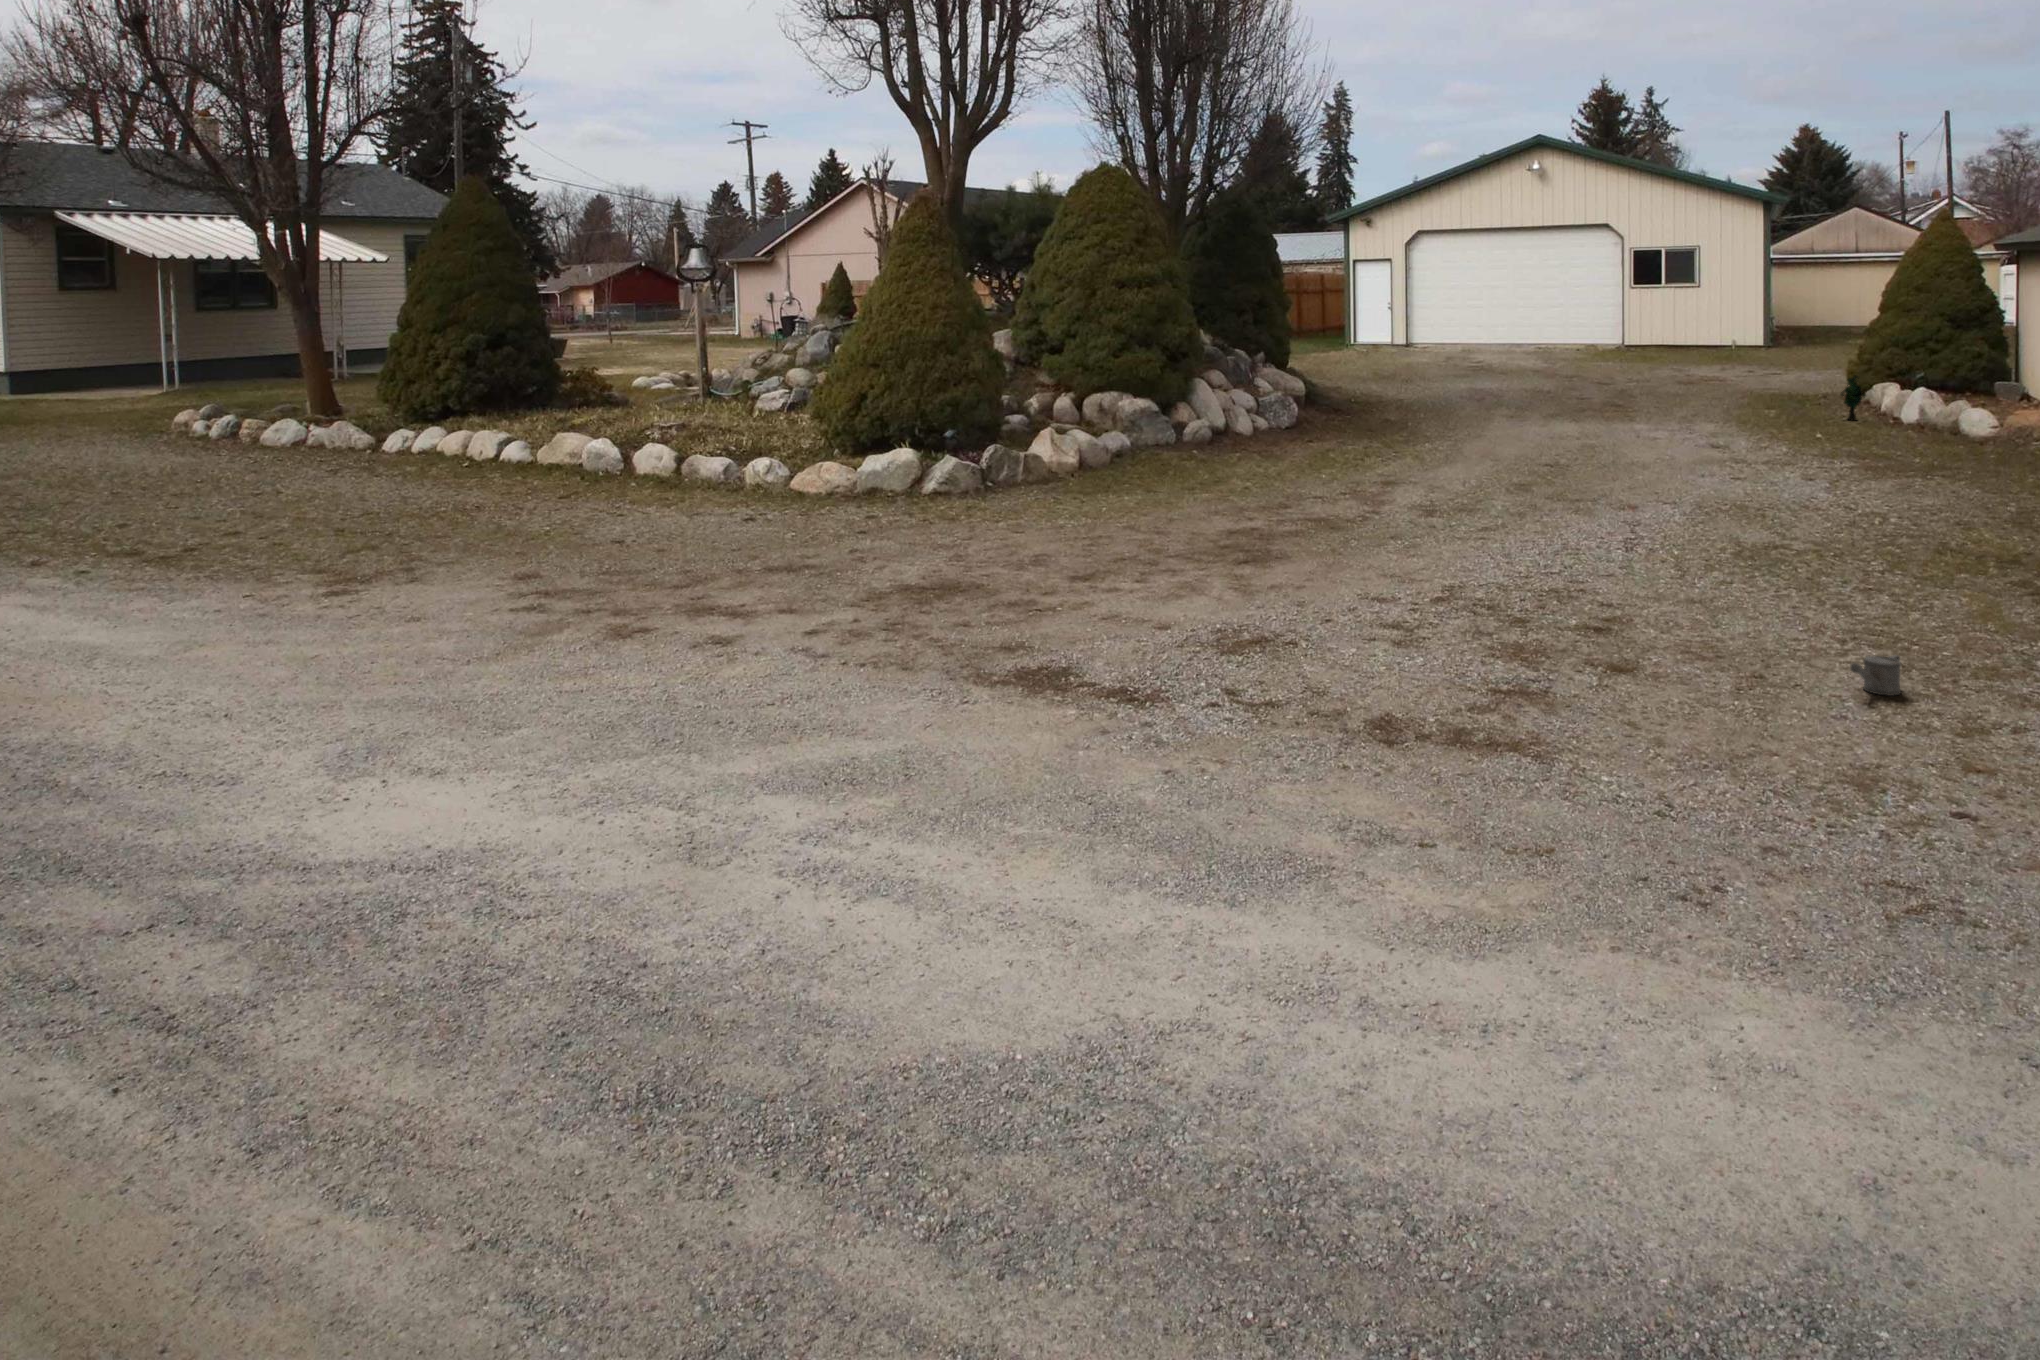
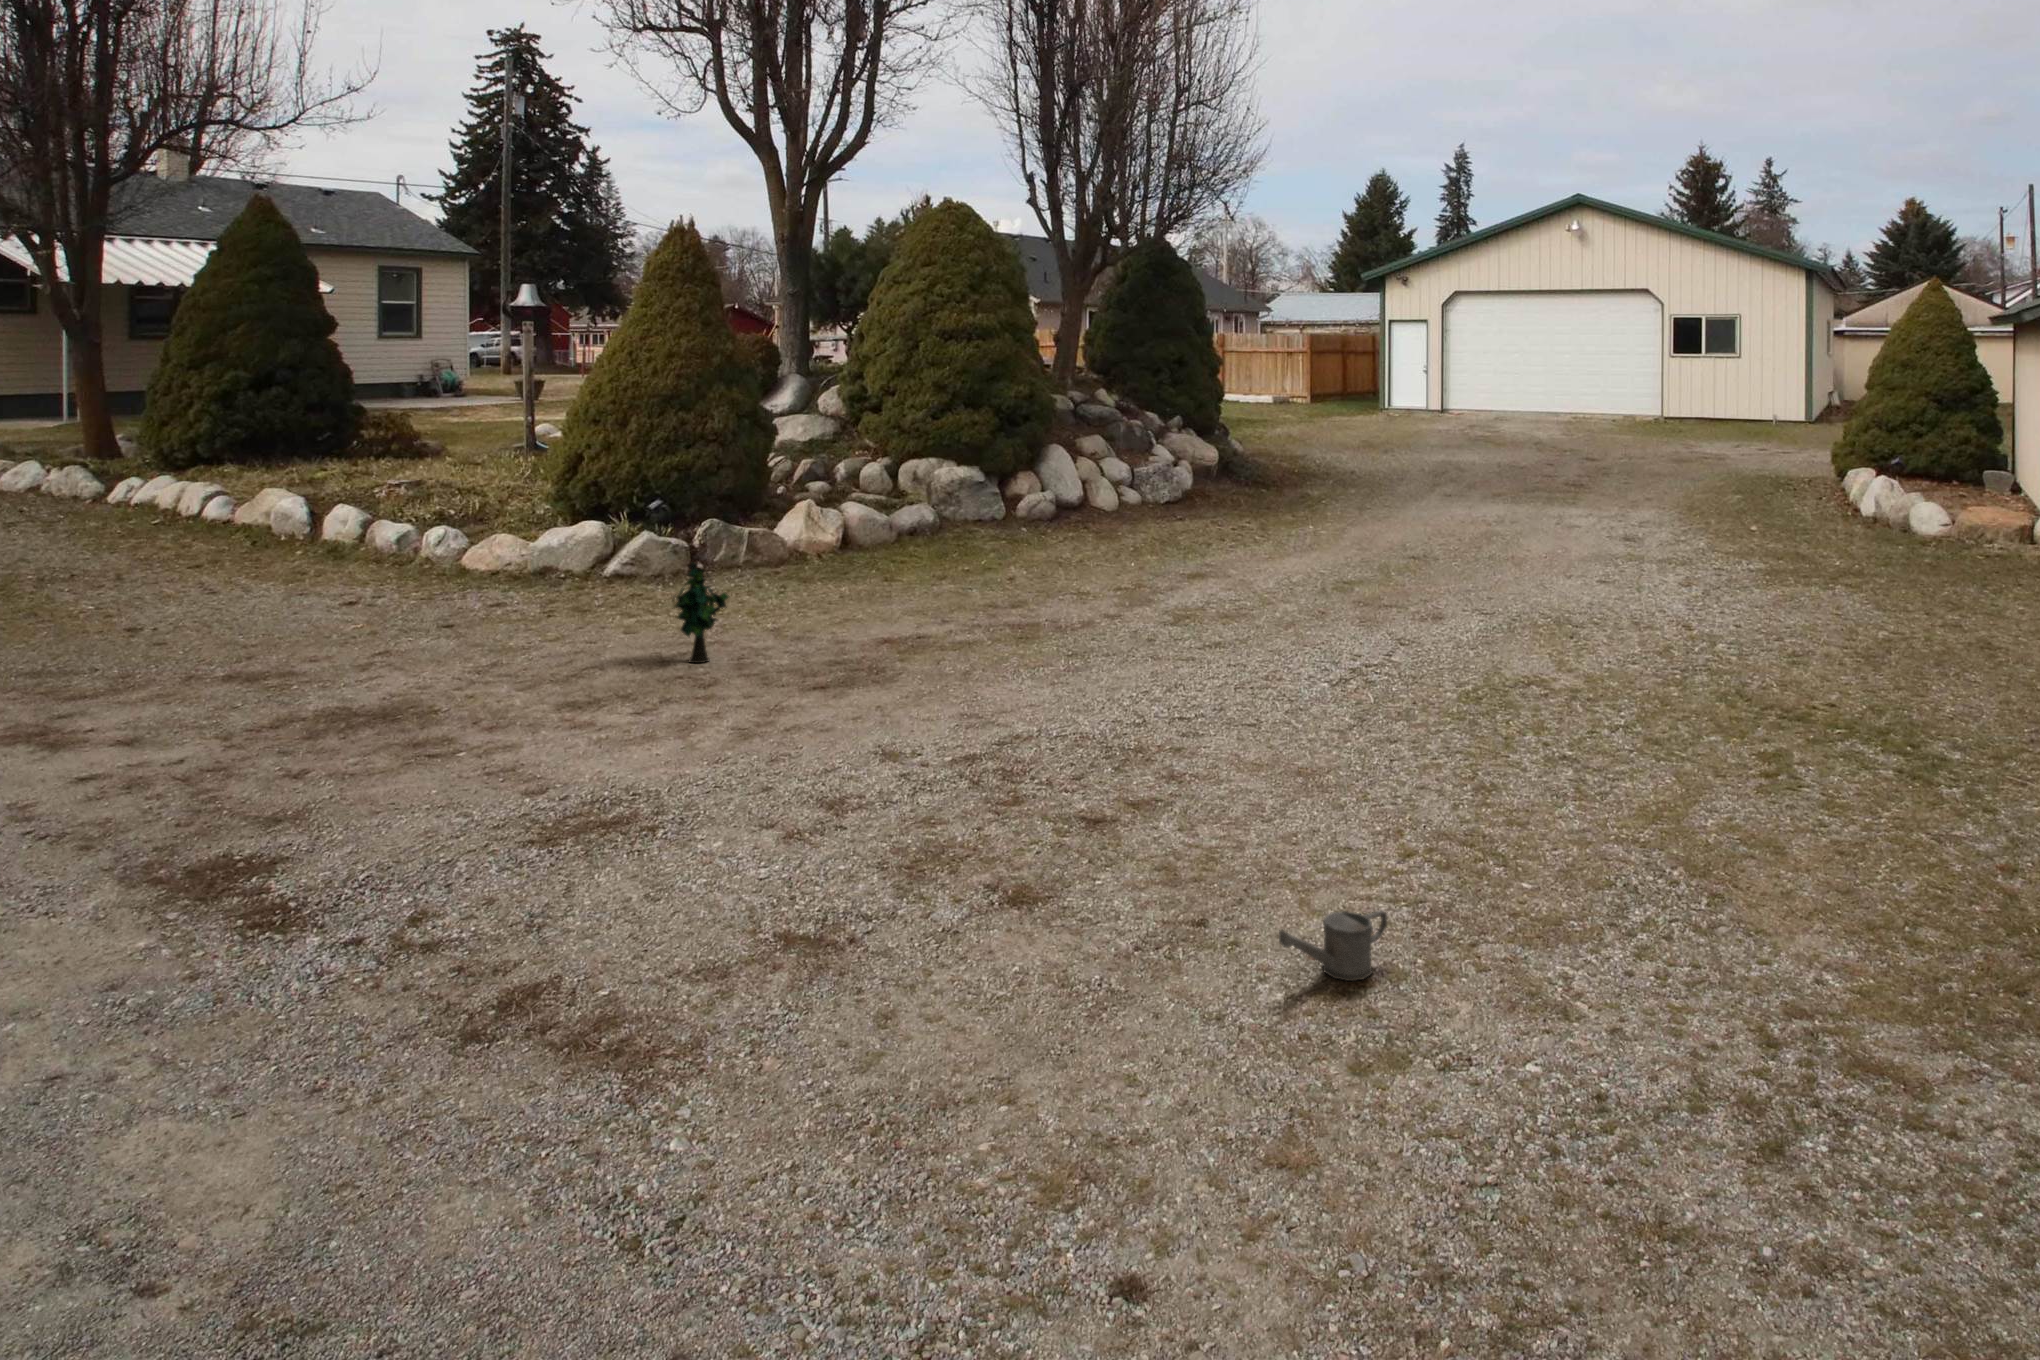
decorative plant: present [1841,375,1866,421] -> present [674,563,729,663]

